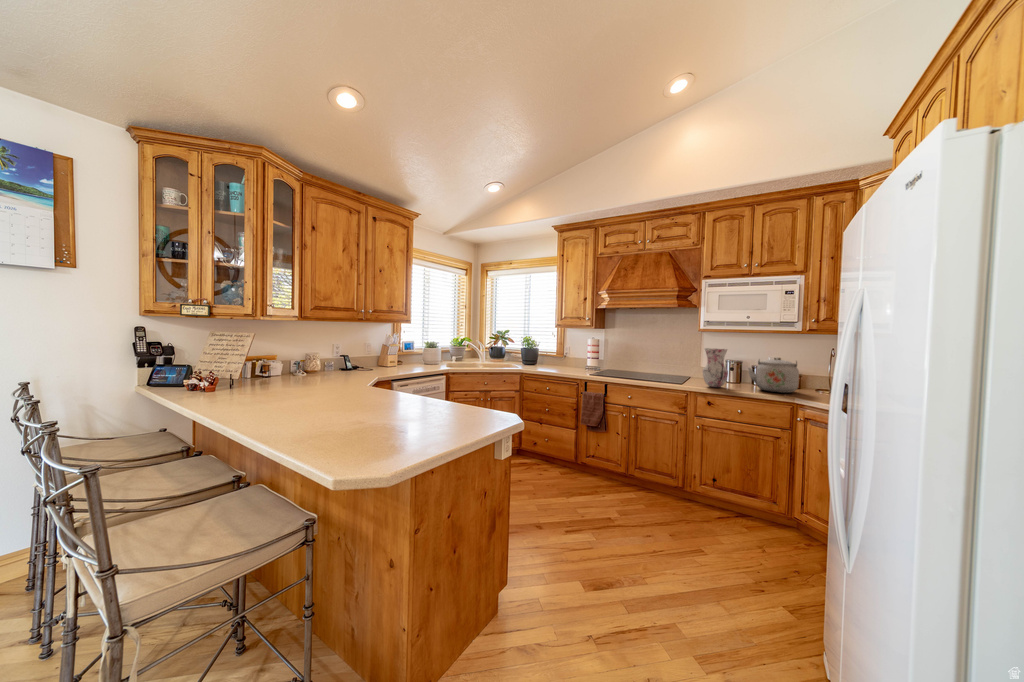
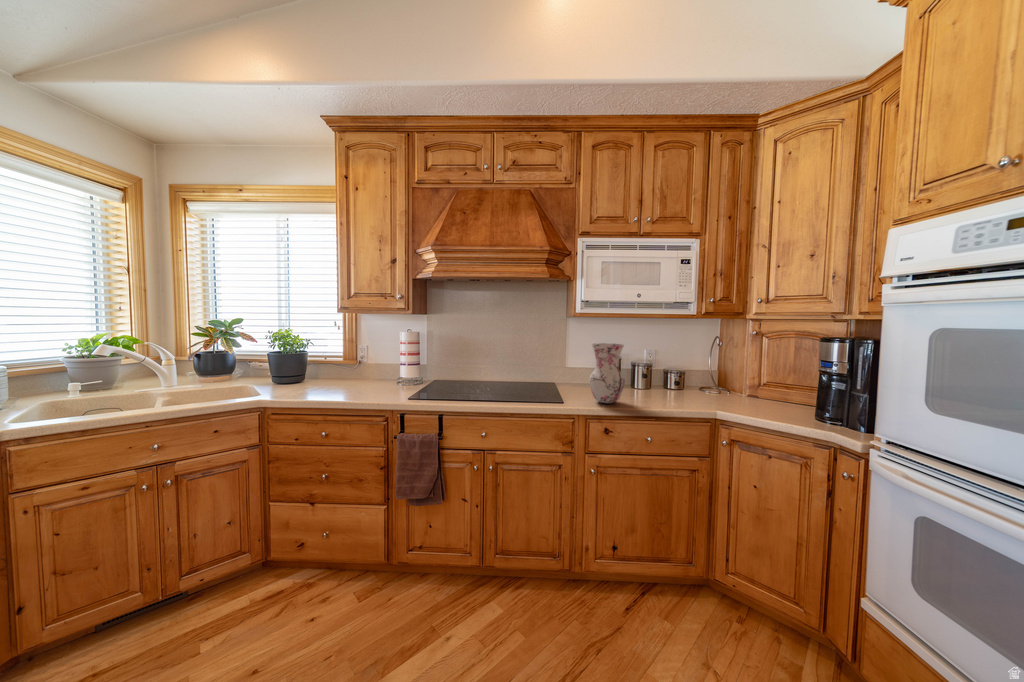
kettle: present [748,358,799,393] -> none [644,353,707,403]

